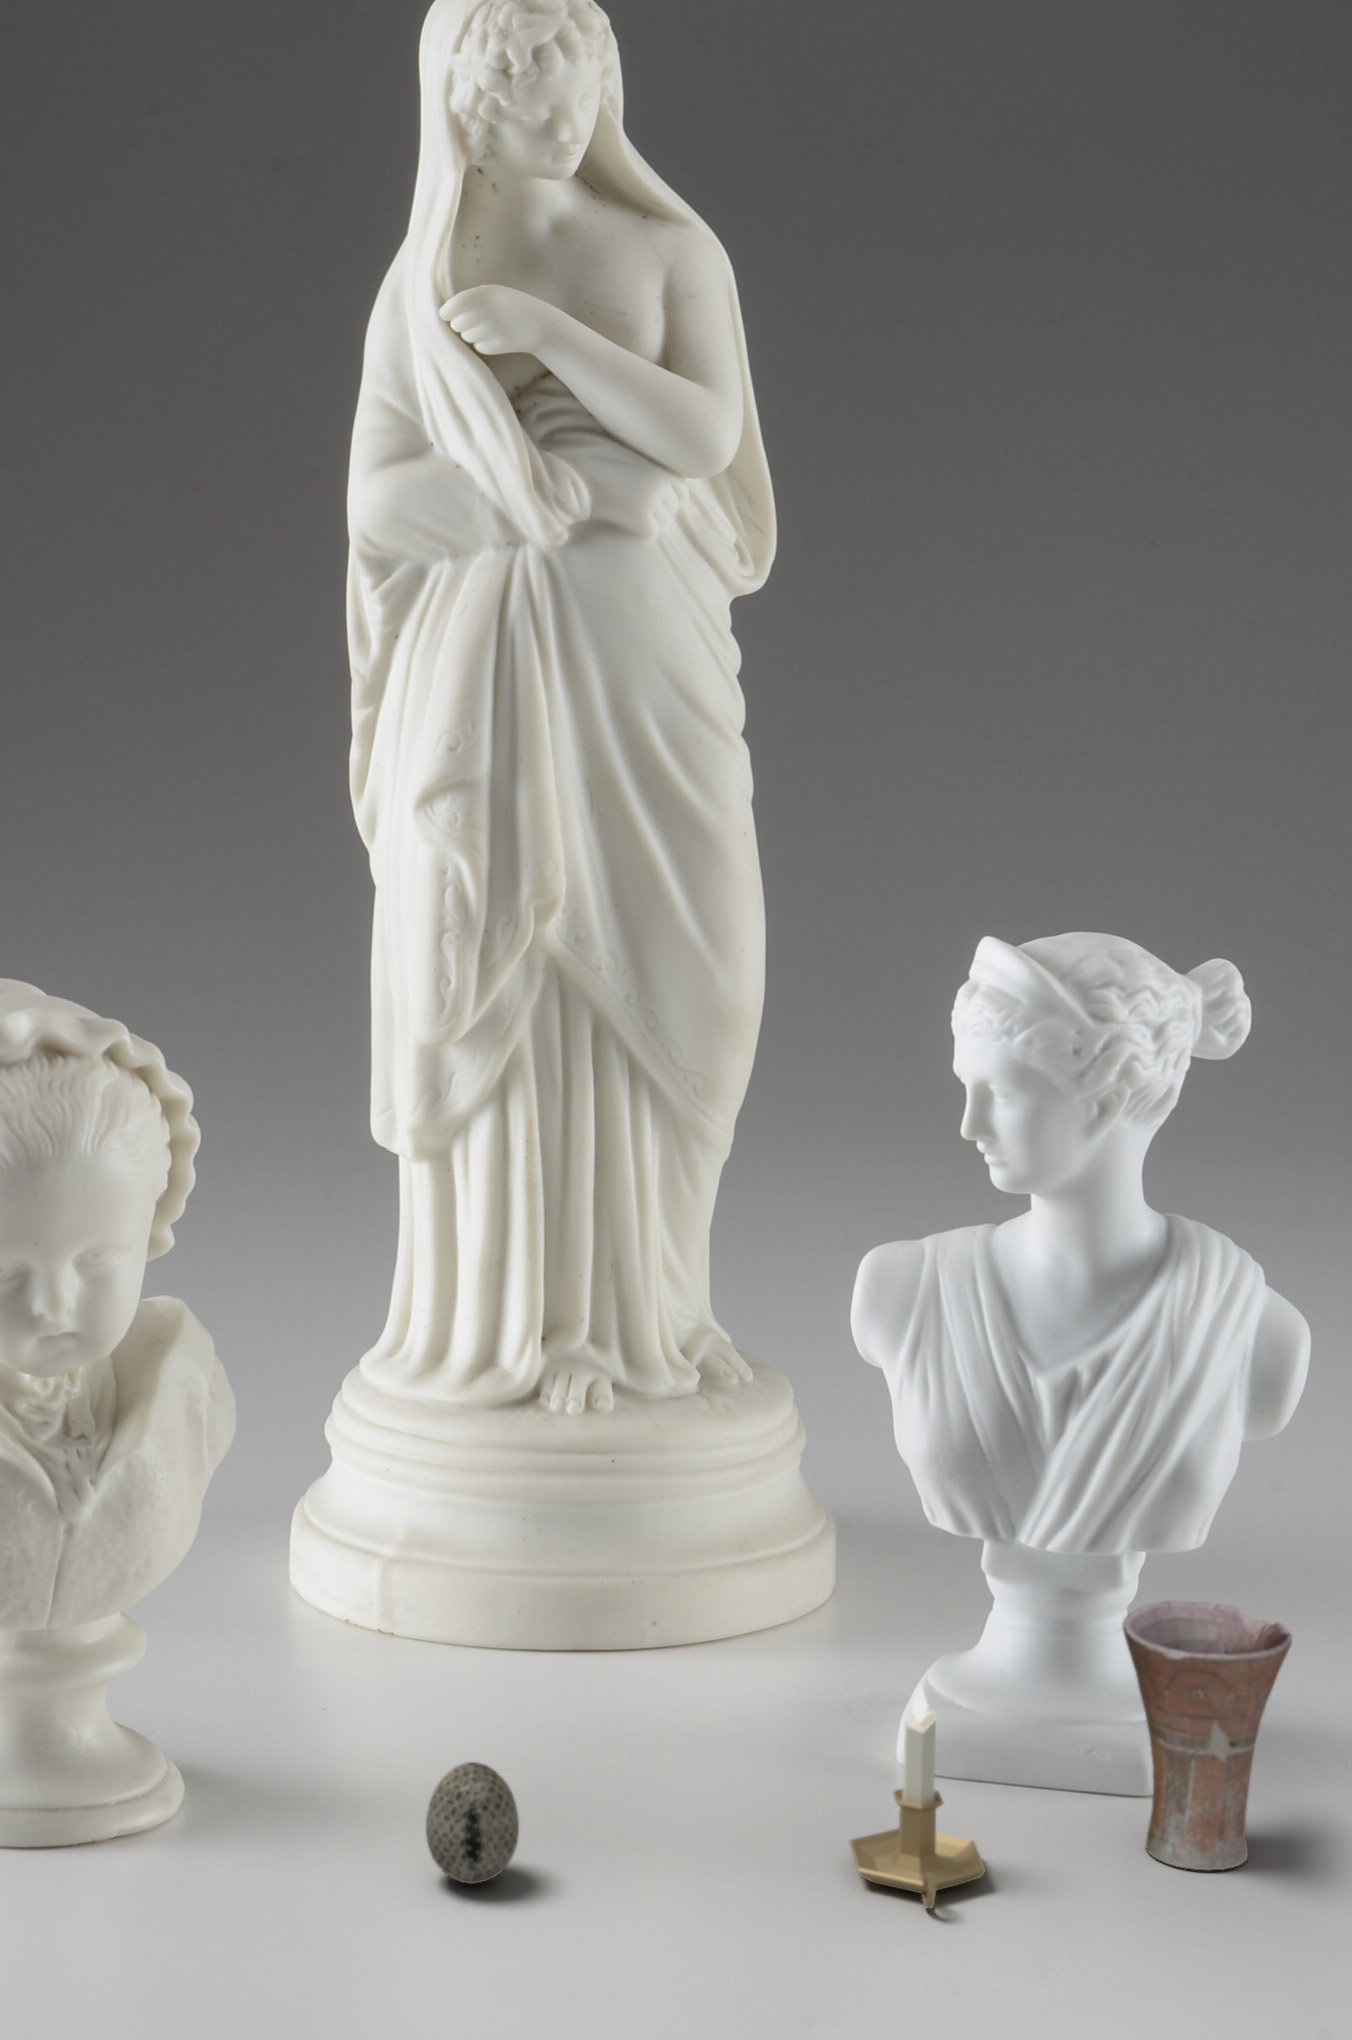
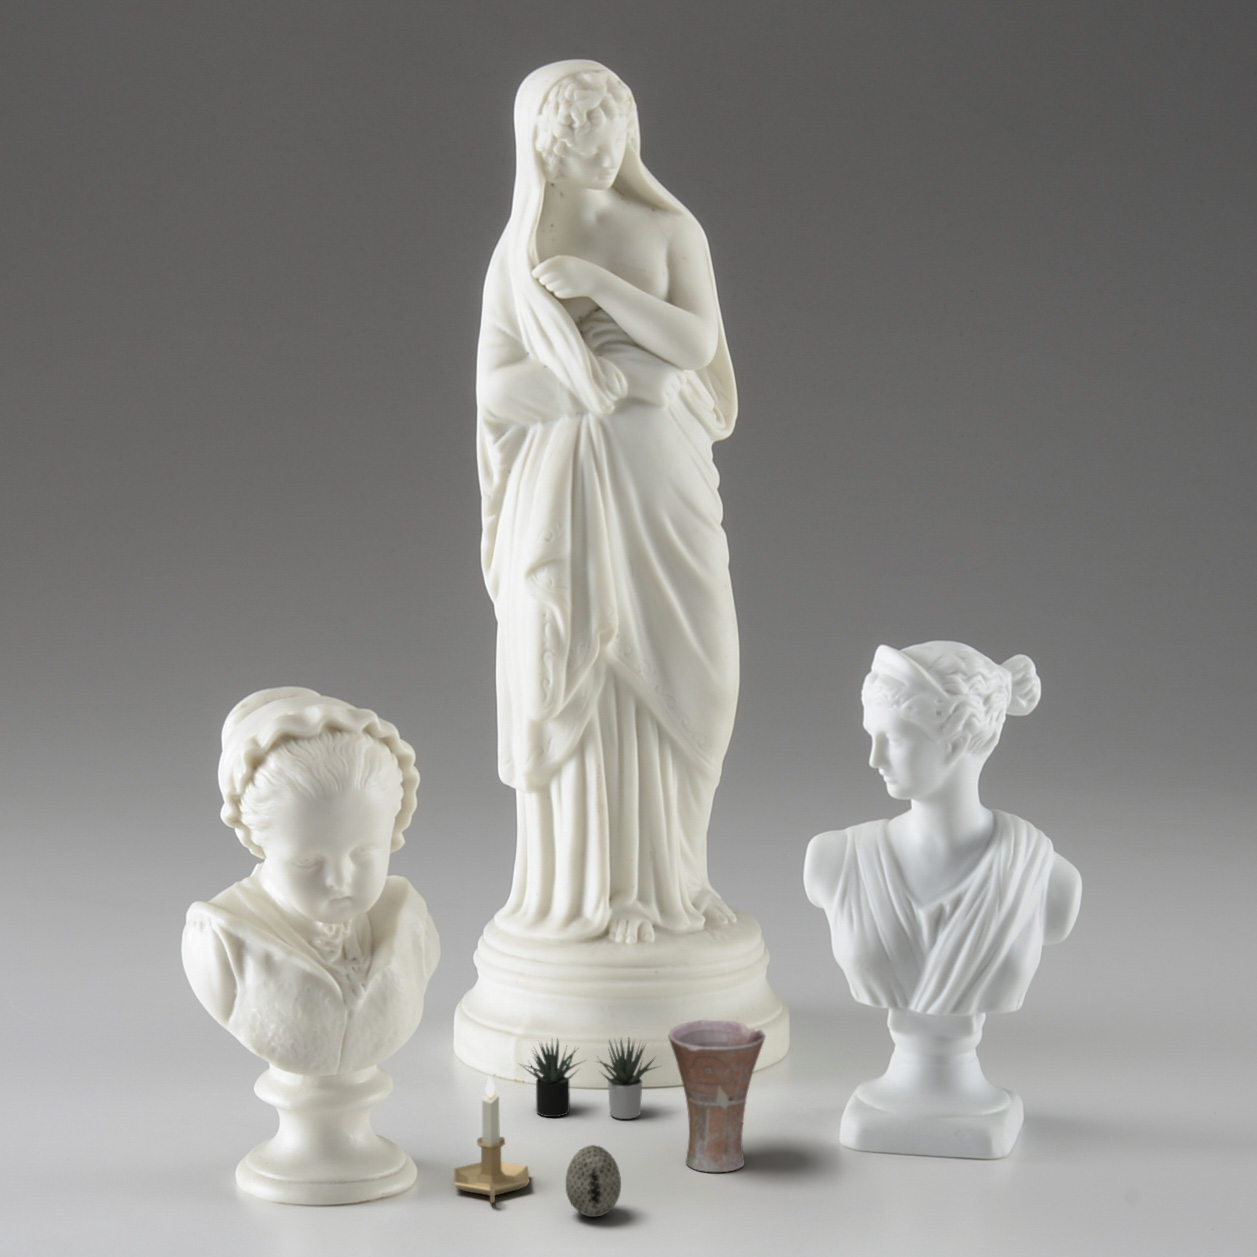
succulent plant: none [373,1567,610,1707] -> present [526,1038,655,1119]
vase: present [1123,1601,1292,1870] -> present [669,1020,765,1172]
candlestick: present [849,1685,985,1909] -> present [454,1077,529,1203]

